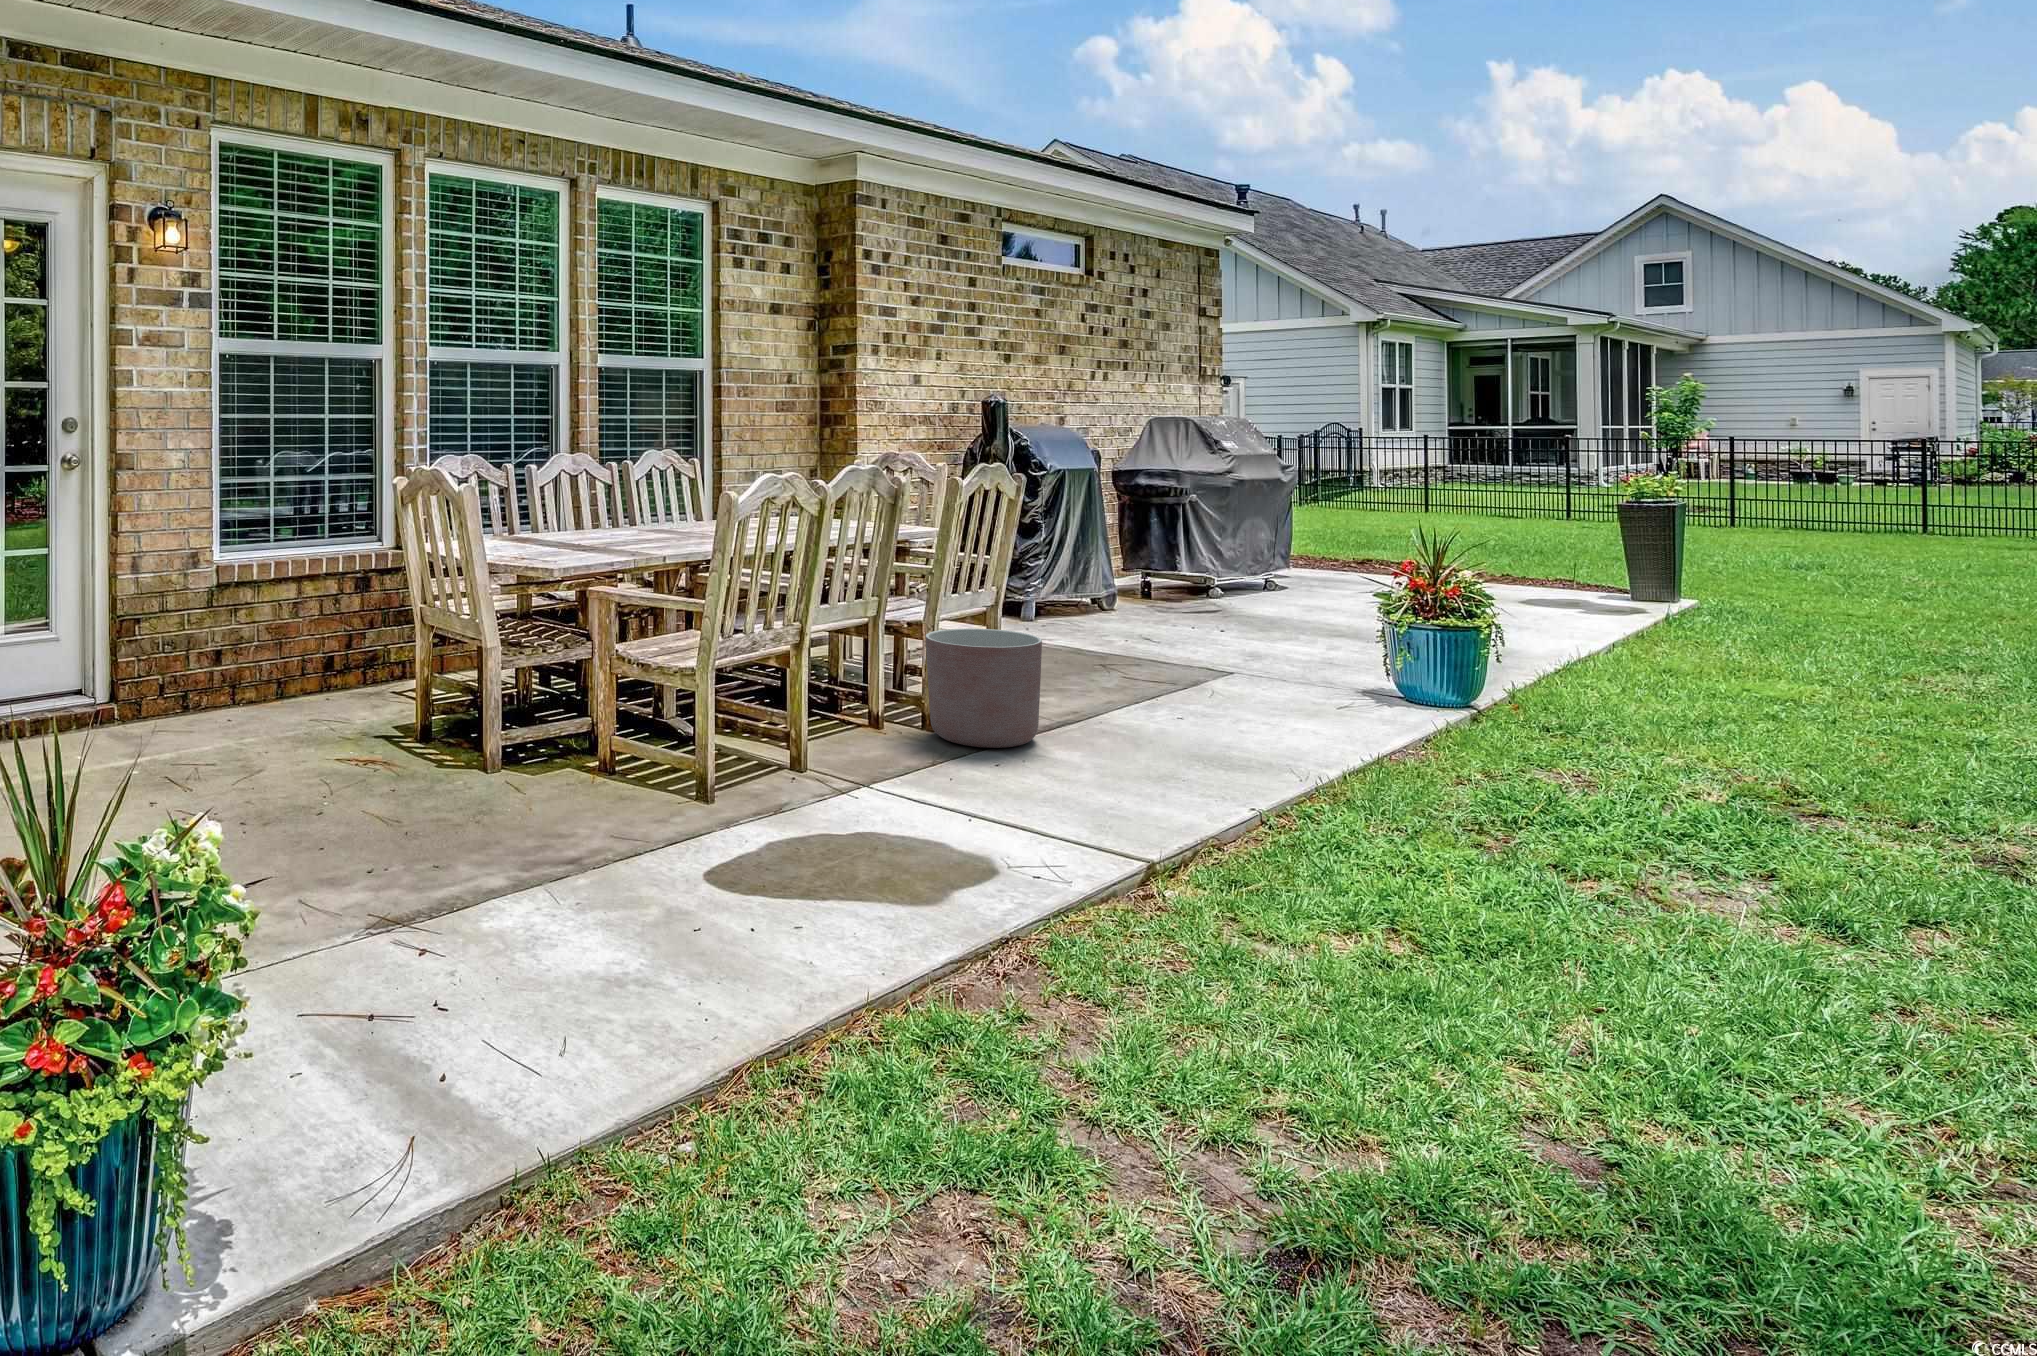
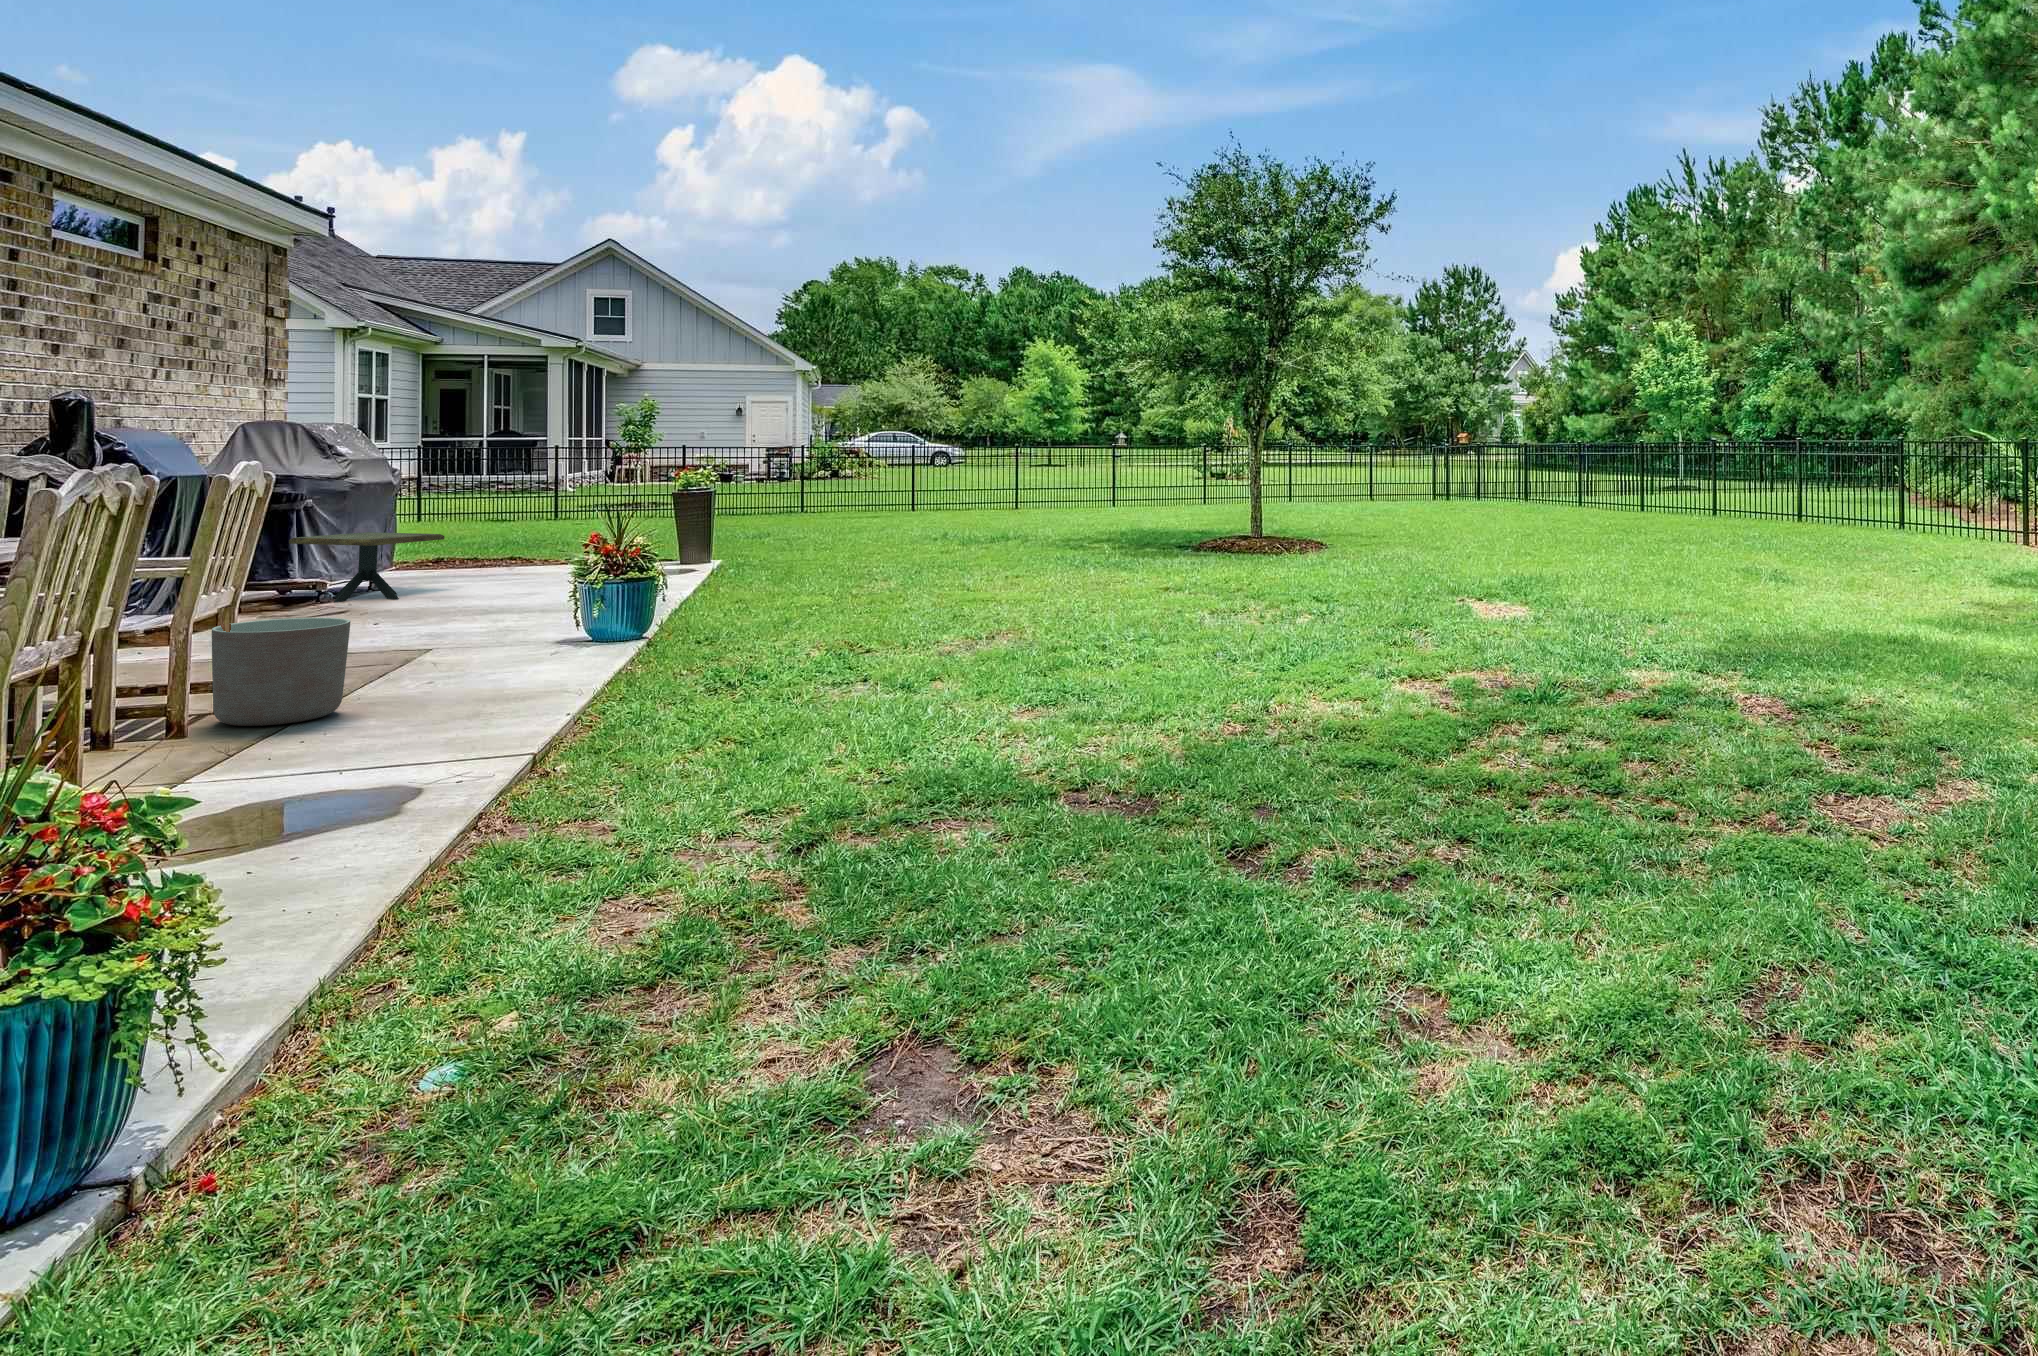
side table: none [1173,532,1313,607] -> present [289,532,444,602]

